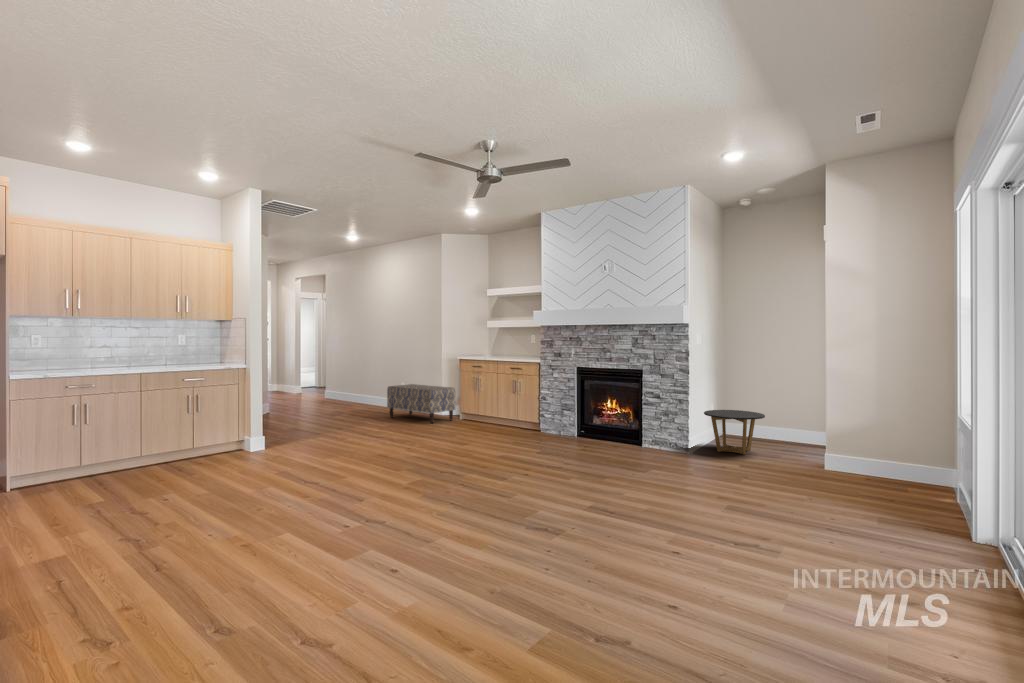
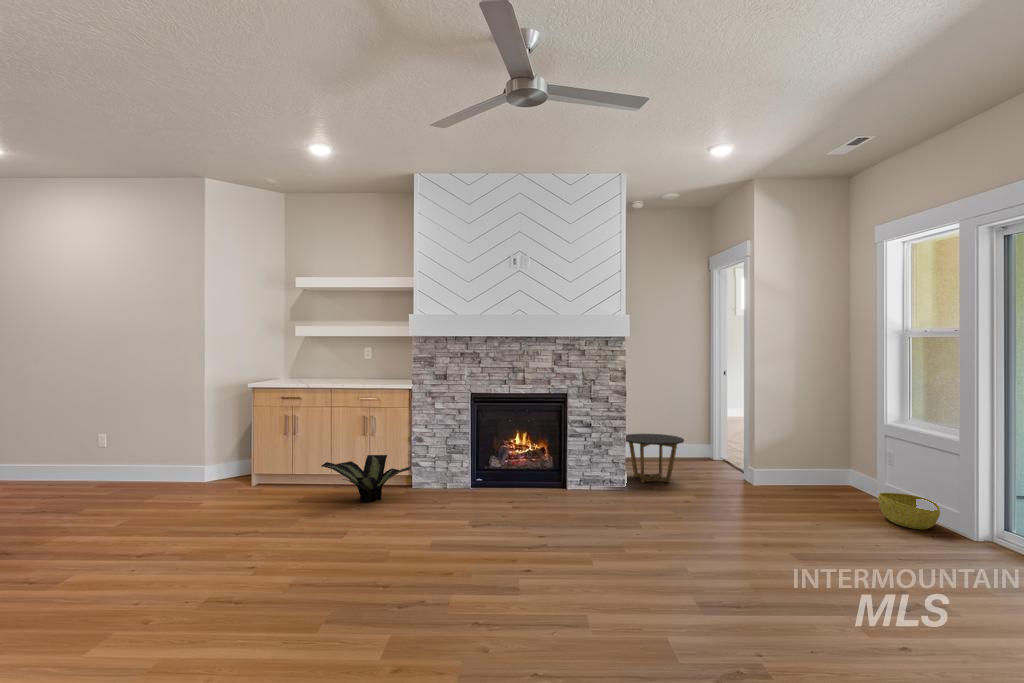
bench: present [387,384,455,424] -> none [89,434,240,501]
potted plant: none [477,406,530,435] -> present [322,455,411,502]
basket: none [884,484,959,526] -> present [878,493,940,529]

